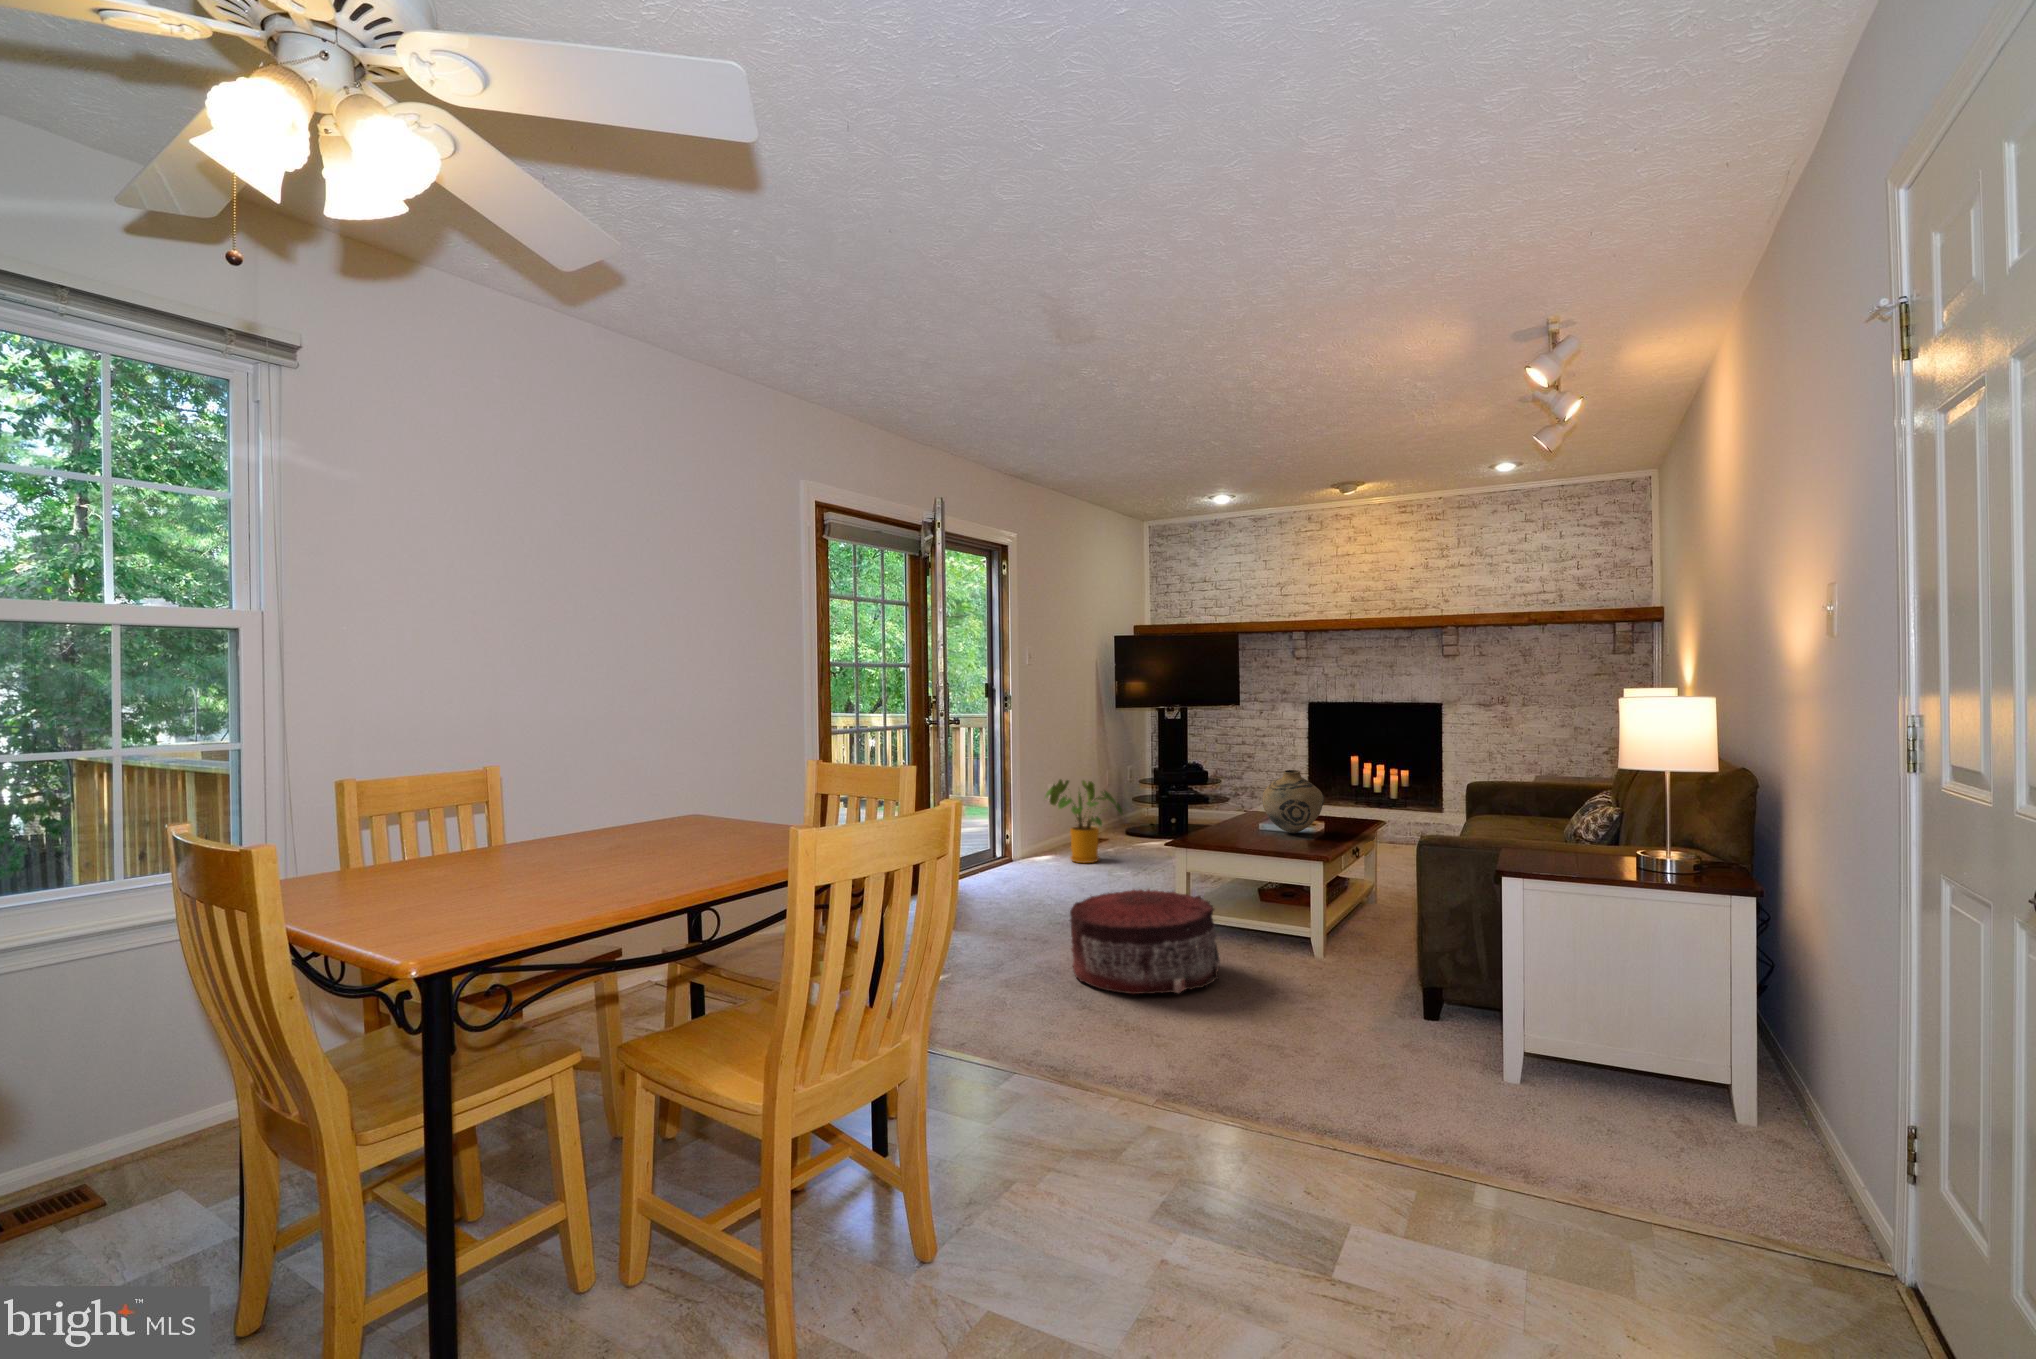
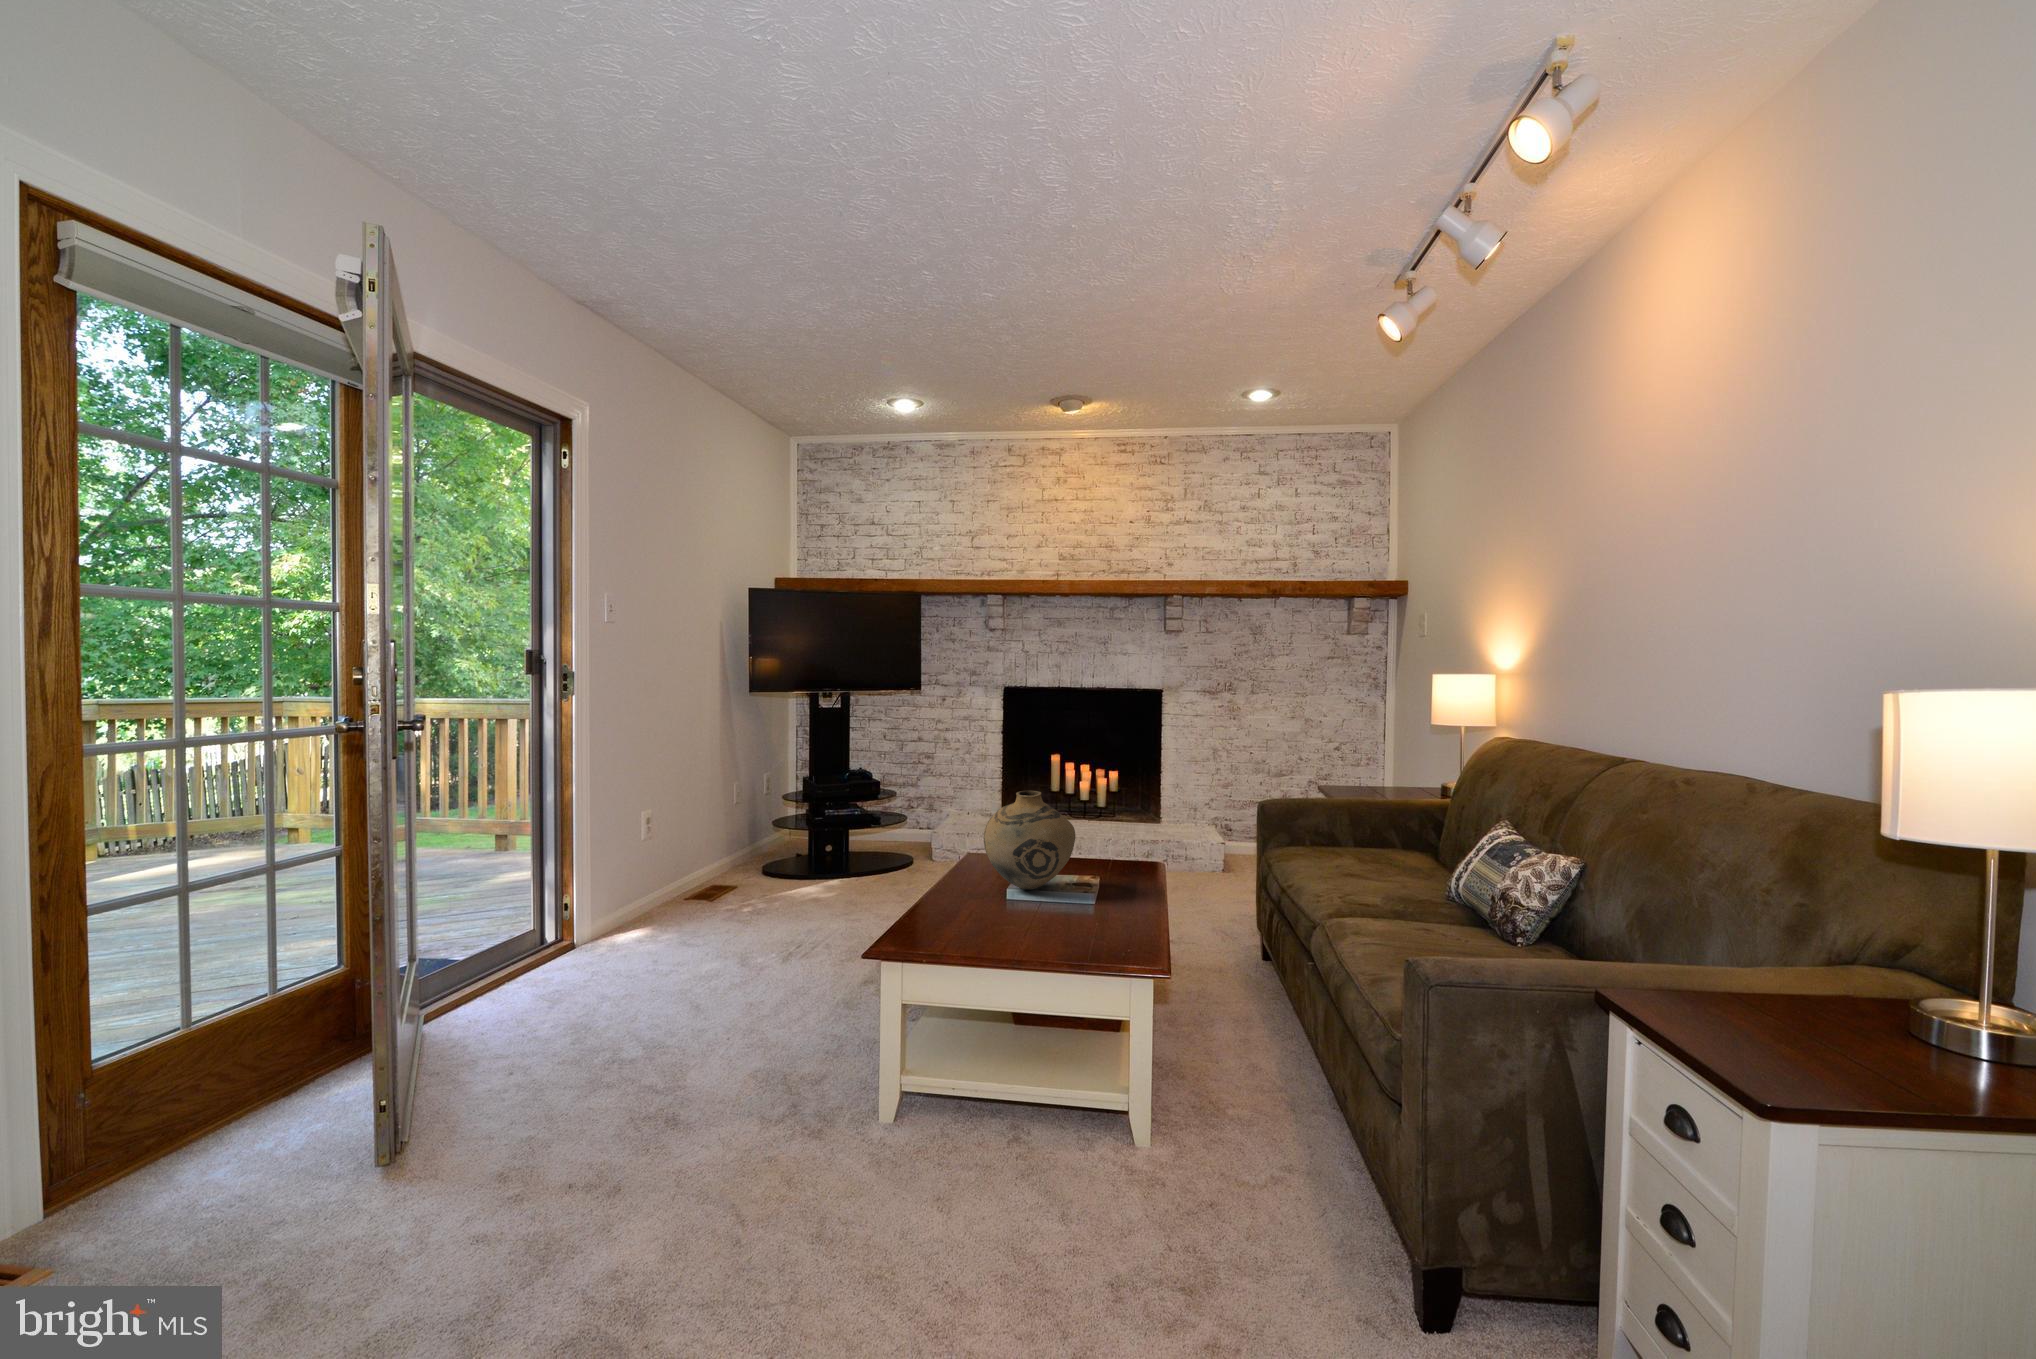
house plant: present [1045,779,1122,863] -> none [628,802,756,934]
pouf: present [1070,889,1220,994] -> none [643,1023,941,1293]

